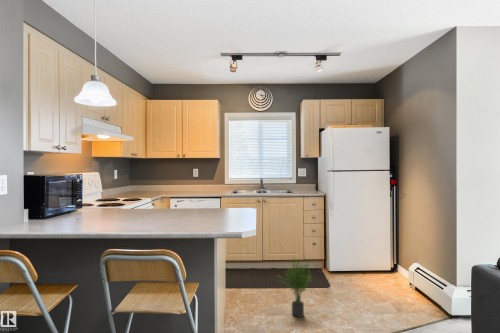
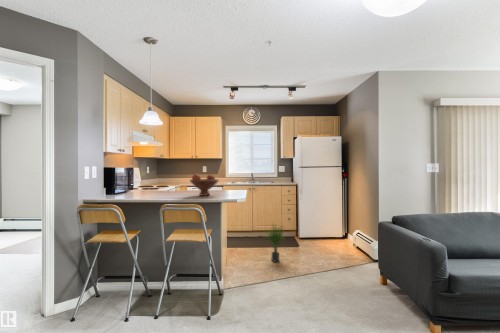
fruit bowl: none [162,188,210,225] -> present [190,174,219,196]

